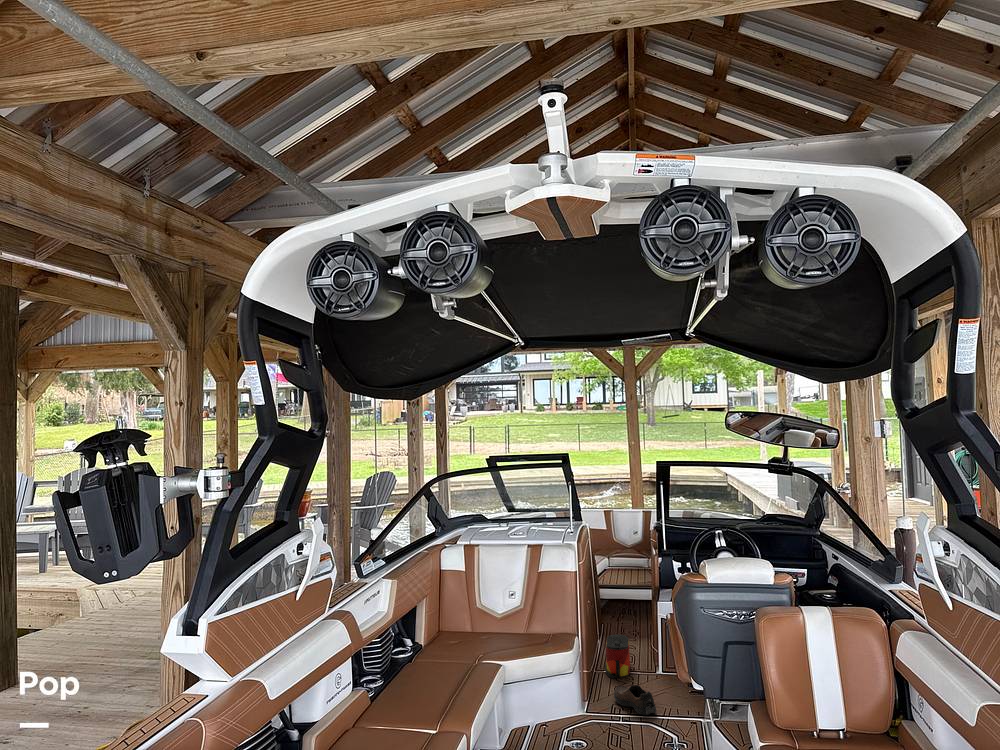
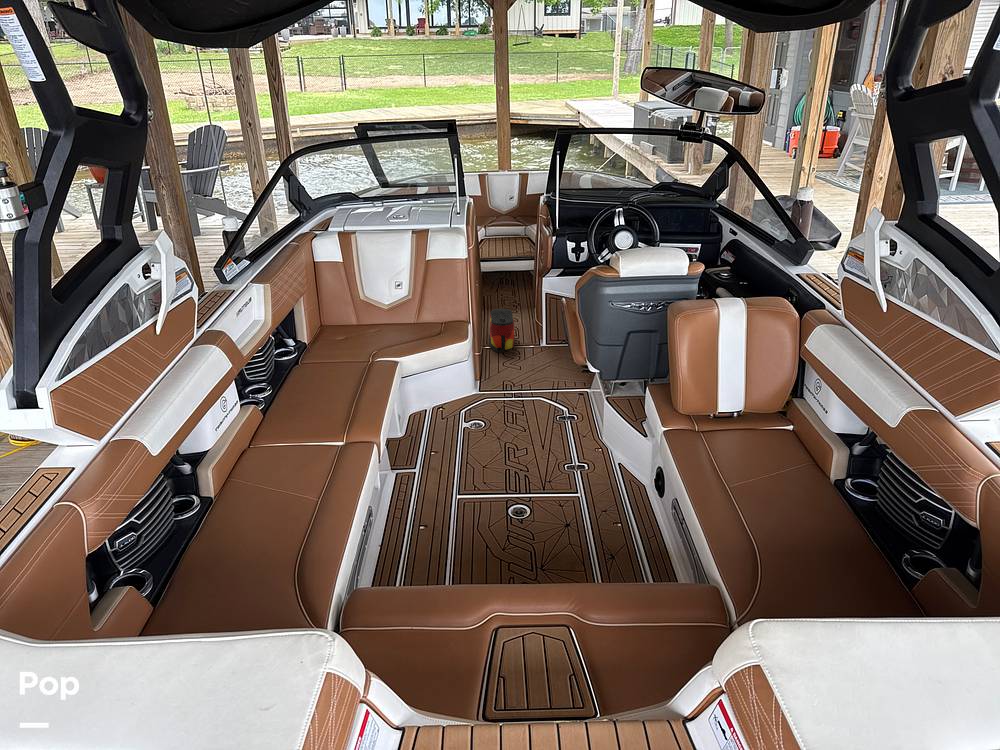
shoe: present [614,685,657,715] -> none [504,362,547,390]

